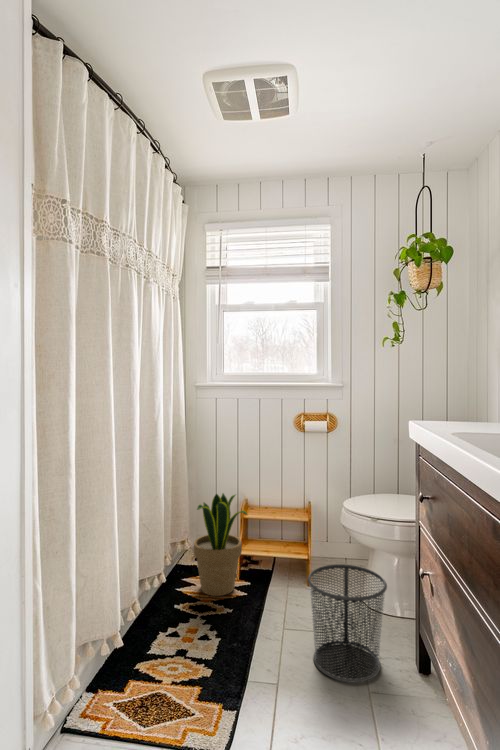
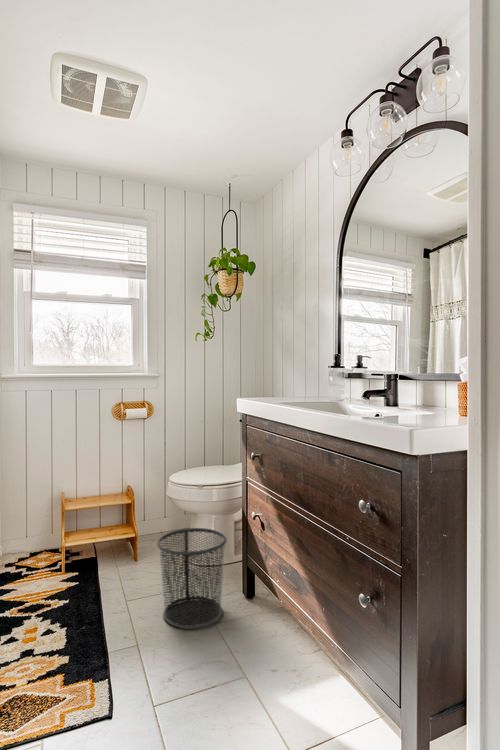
potted plant: present [194,493,247,596] -> none [15,485,78,594]

